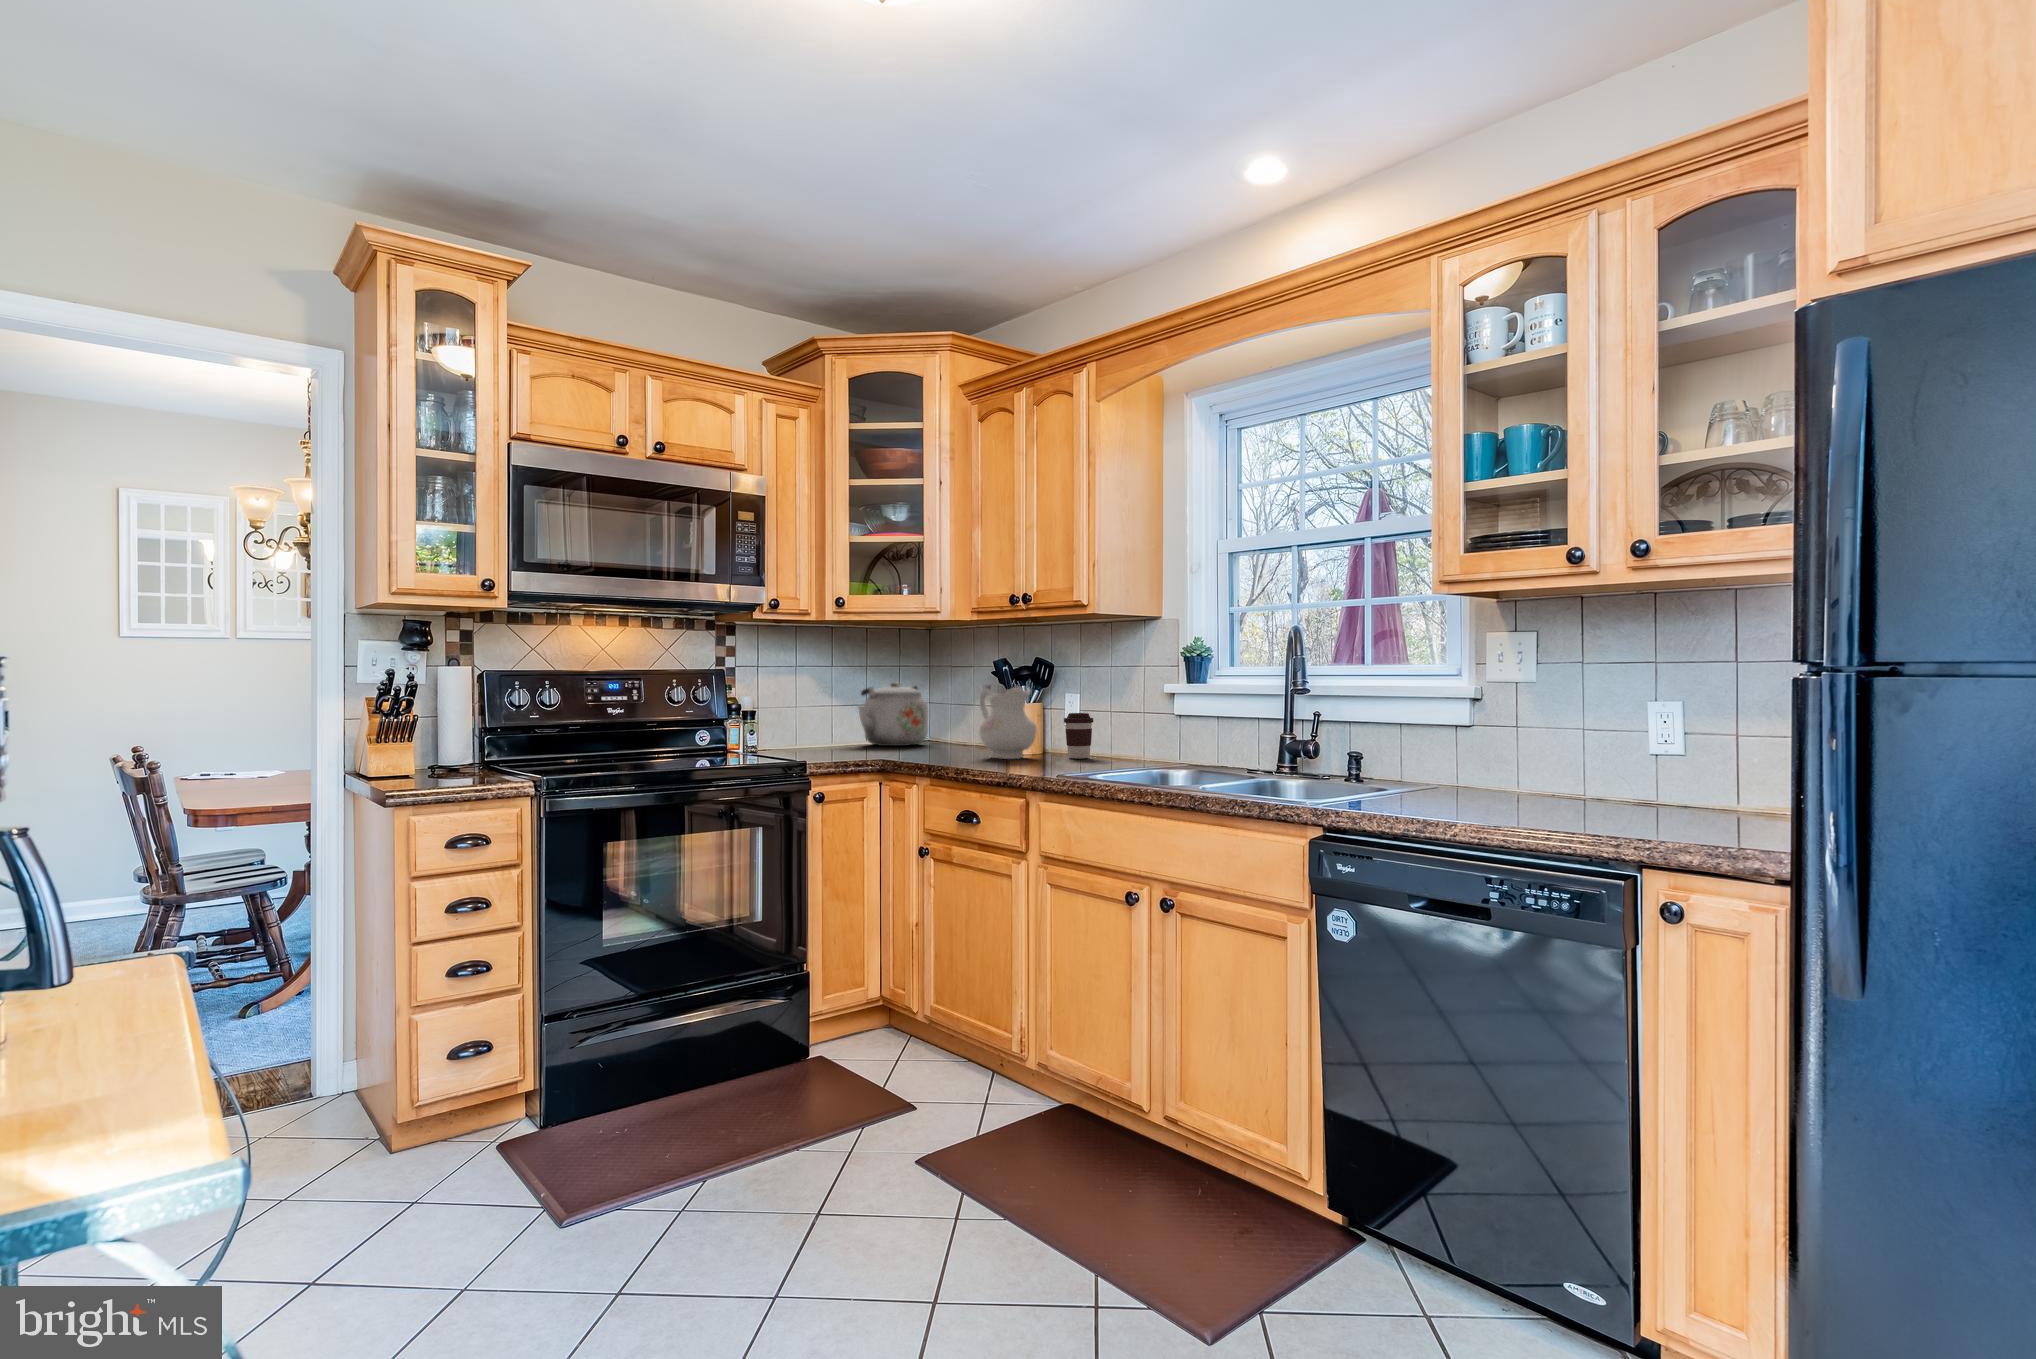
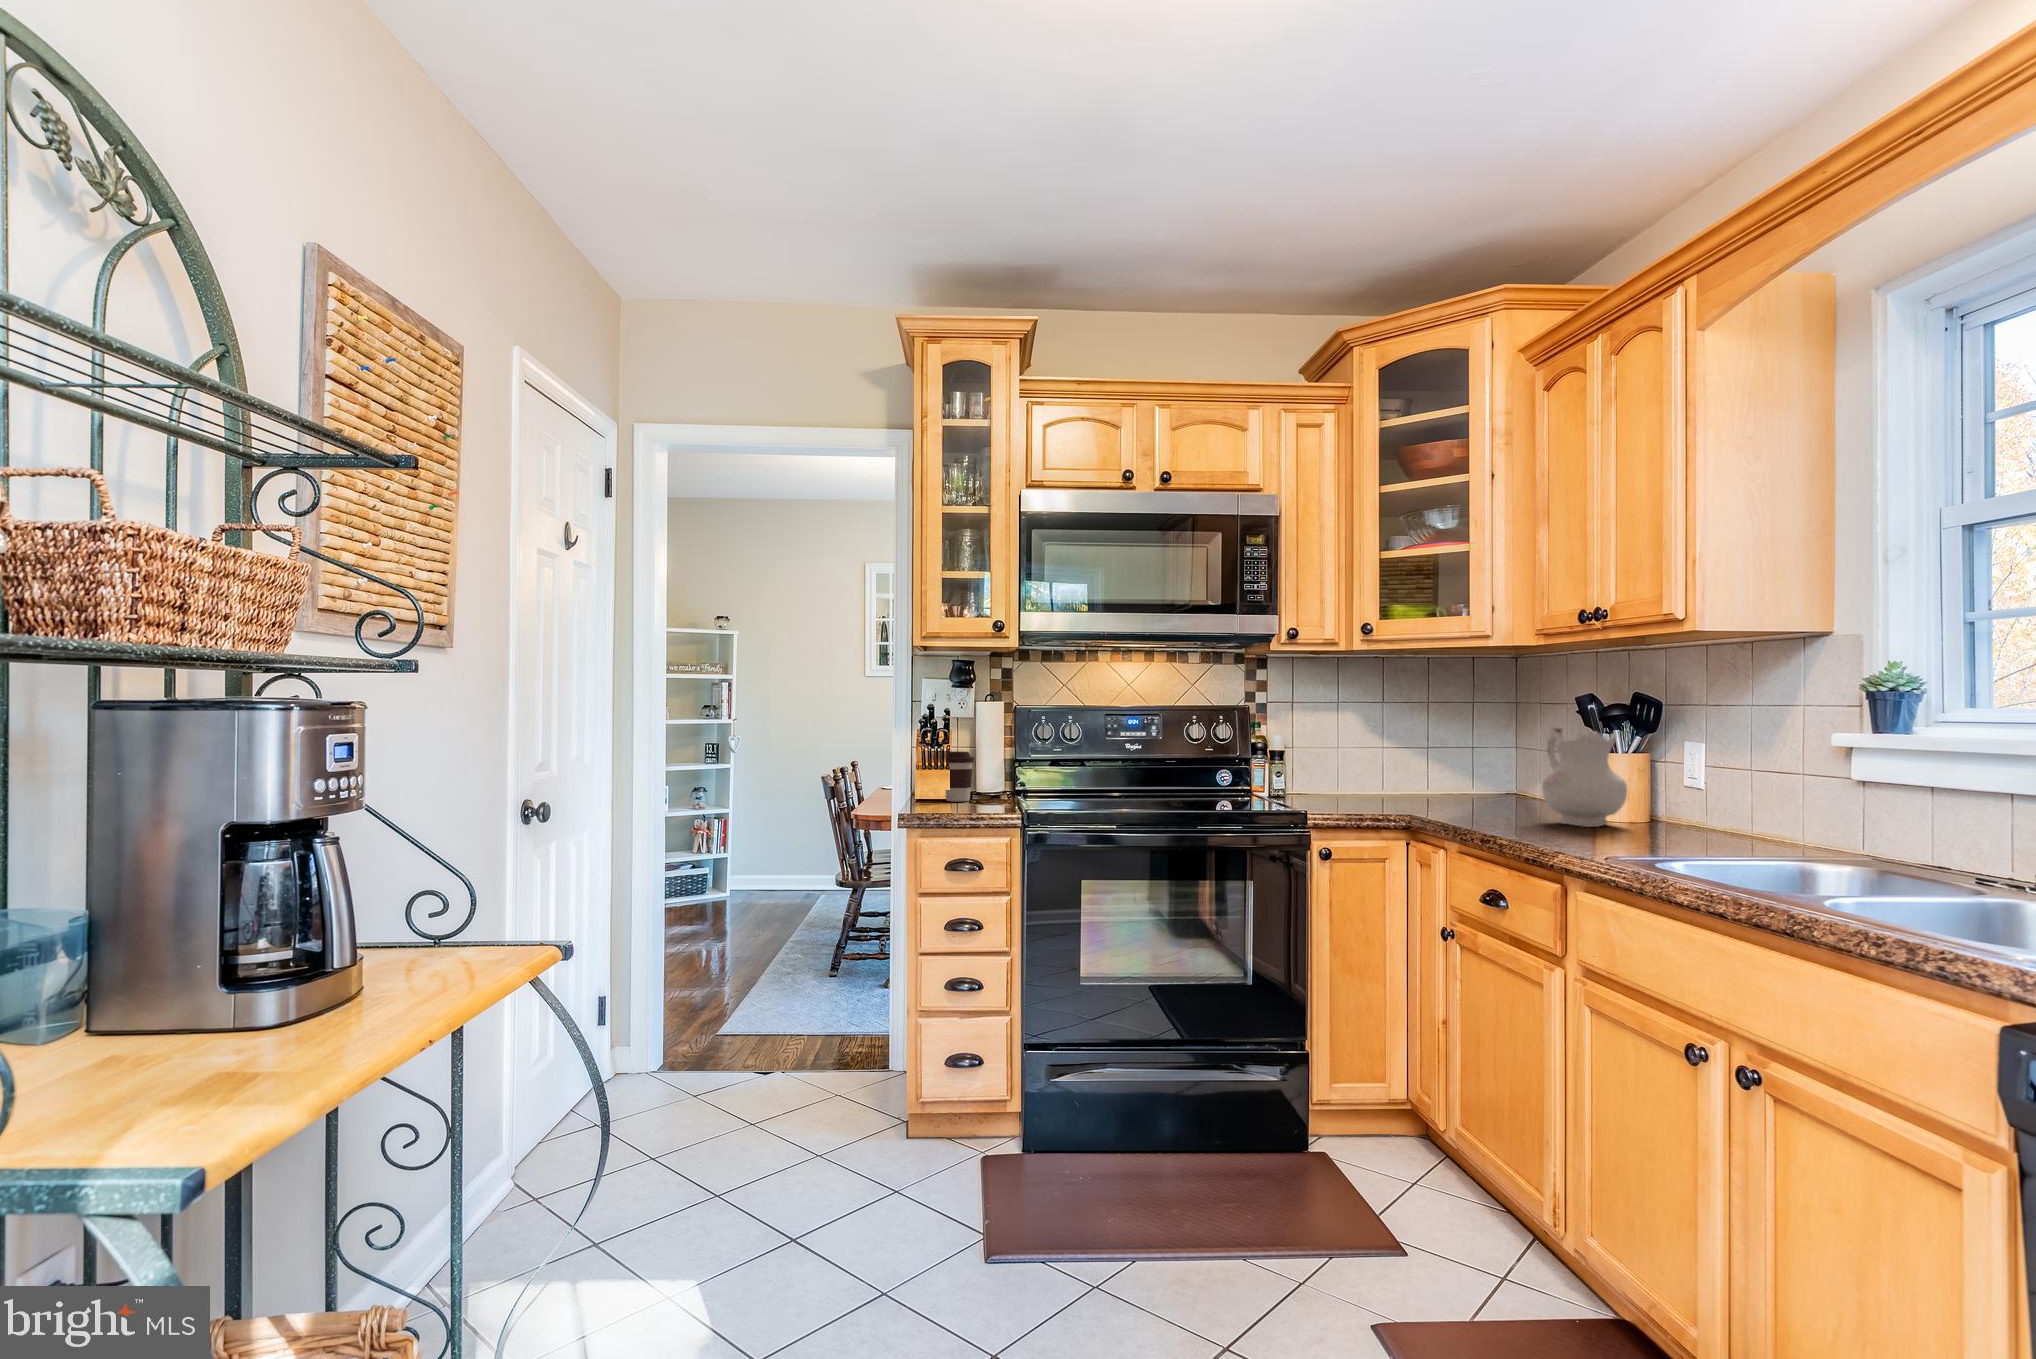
kettle: present [858,682,928,746] -> none [1412,721,1508,797]
coffee cup: present [1064,713,1093,759] -> present [945,751,974,802]

